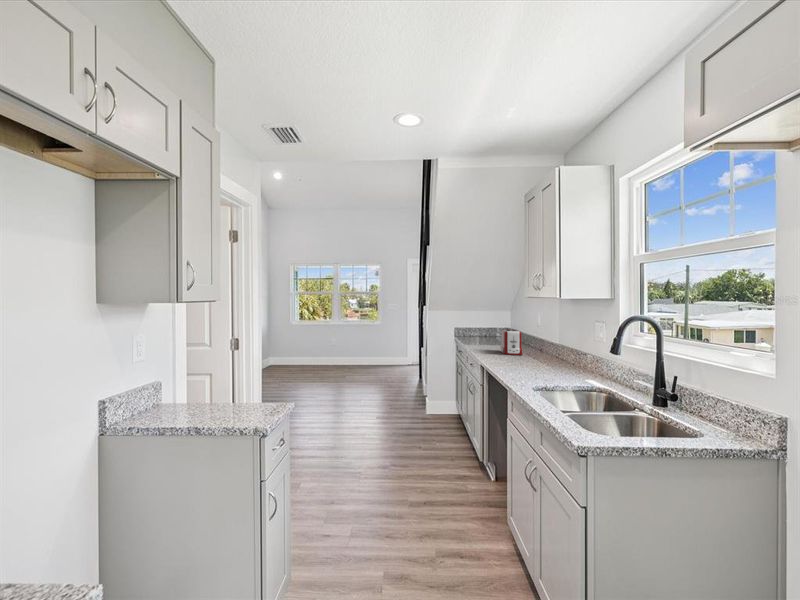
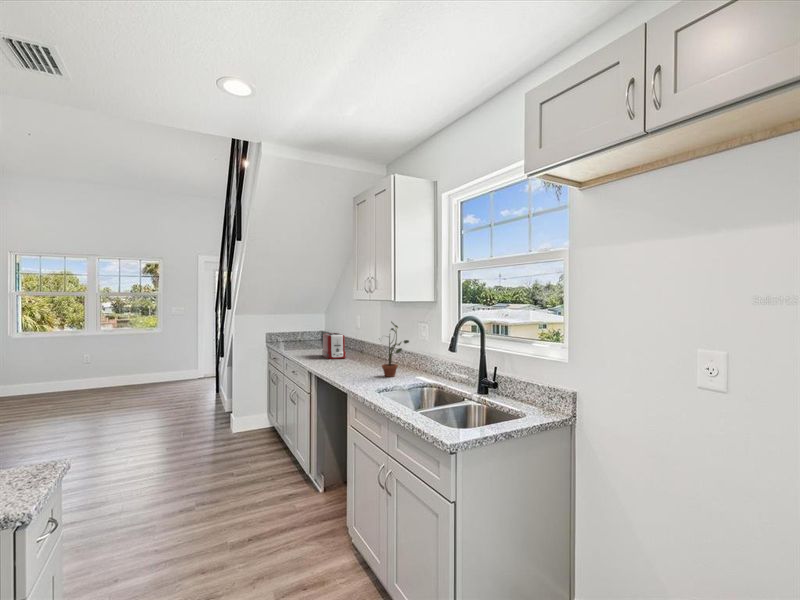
potted plant: none [544,318,580,377] -> present [382,322,409,377]

